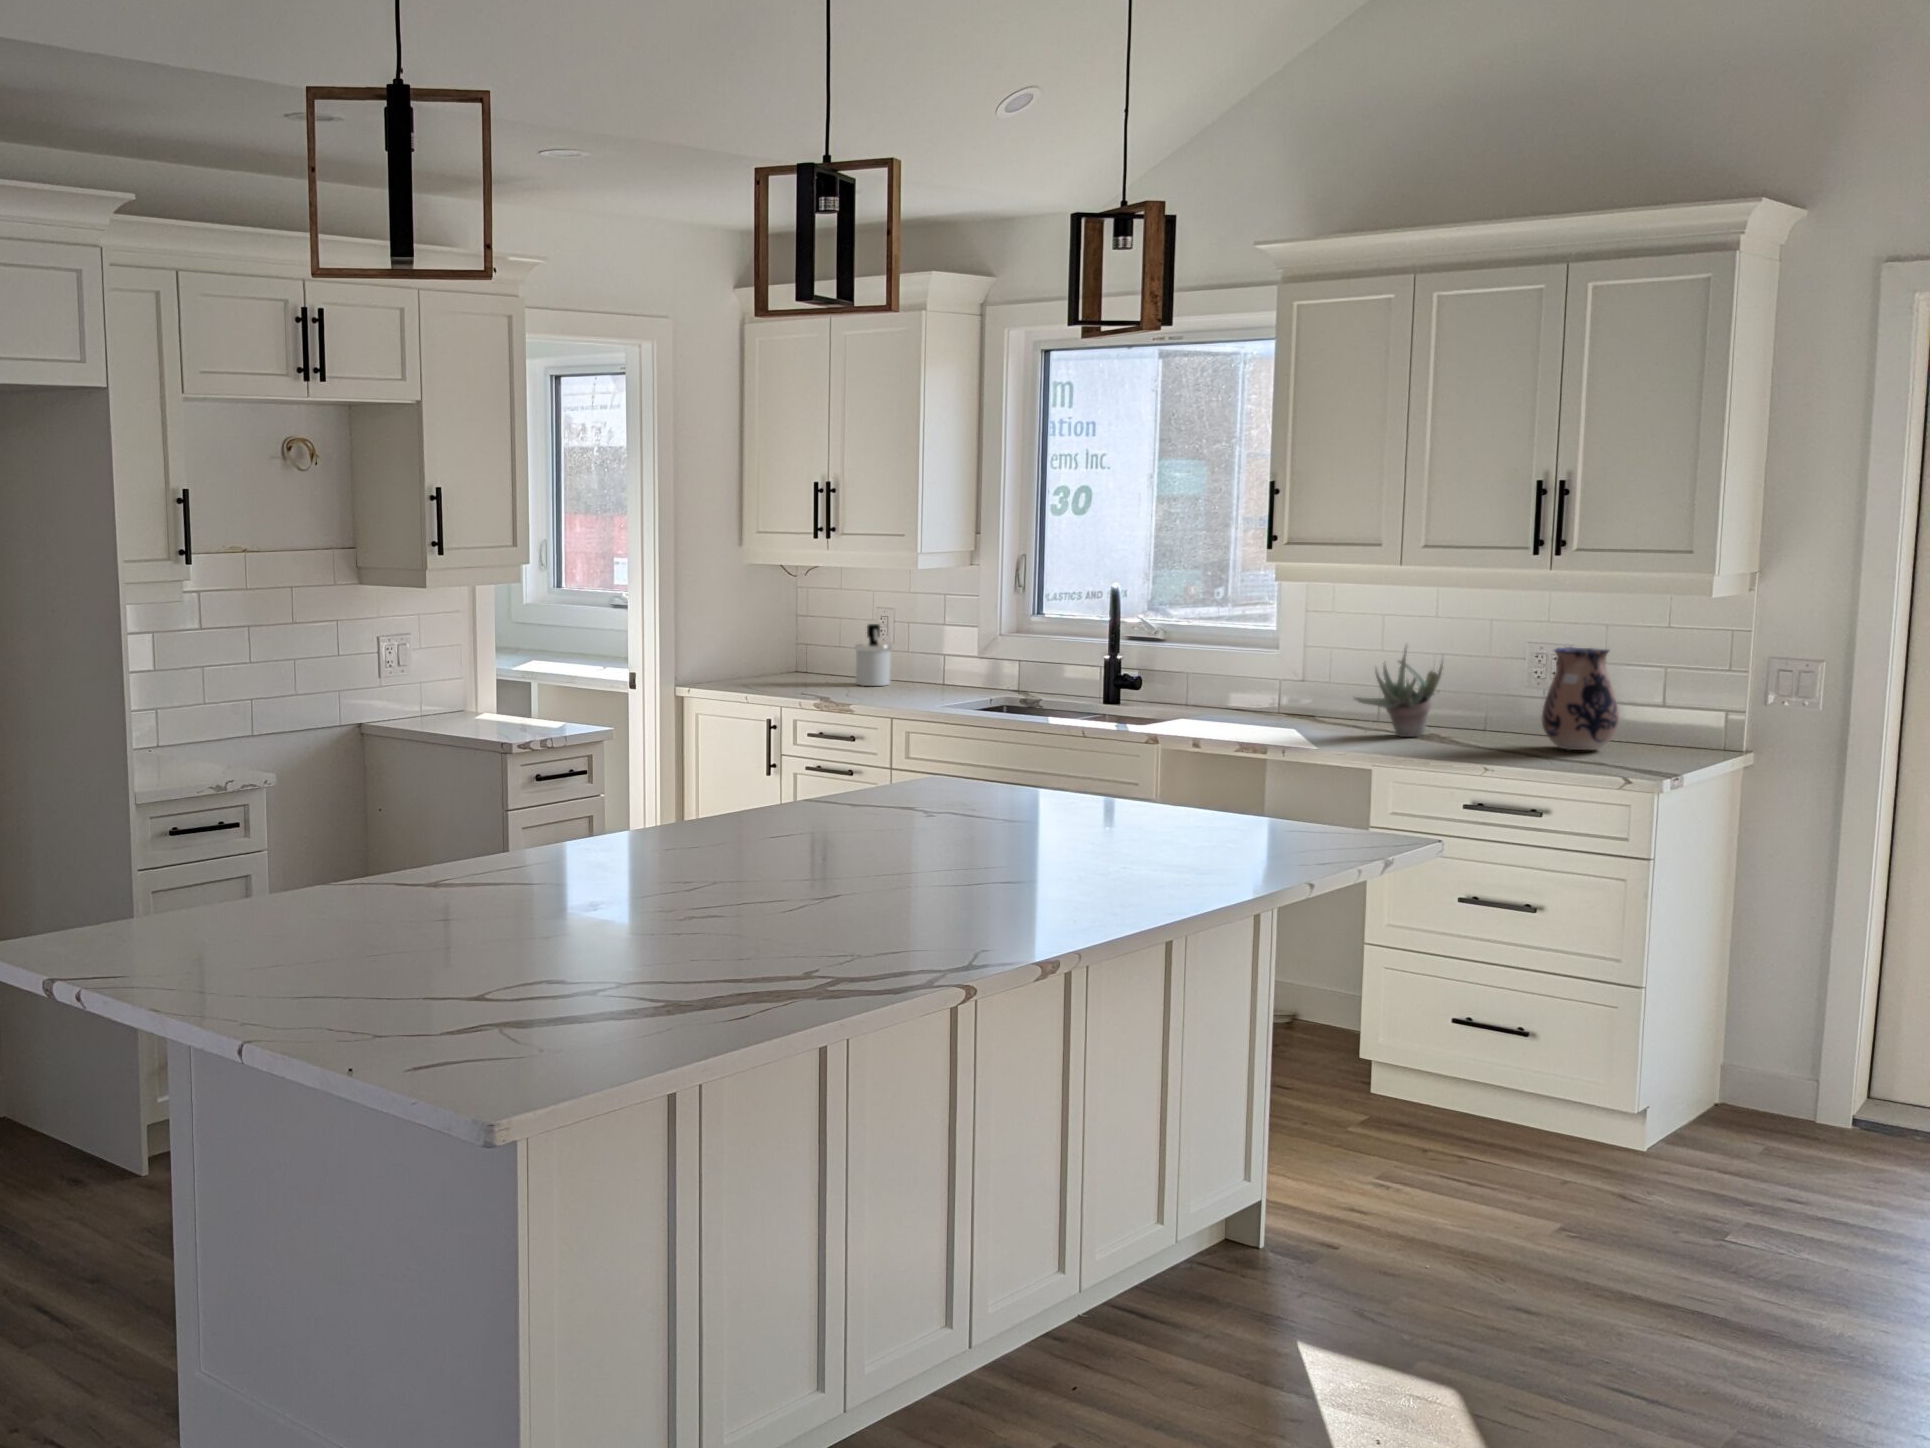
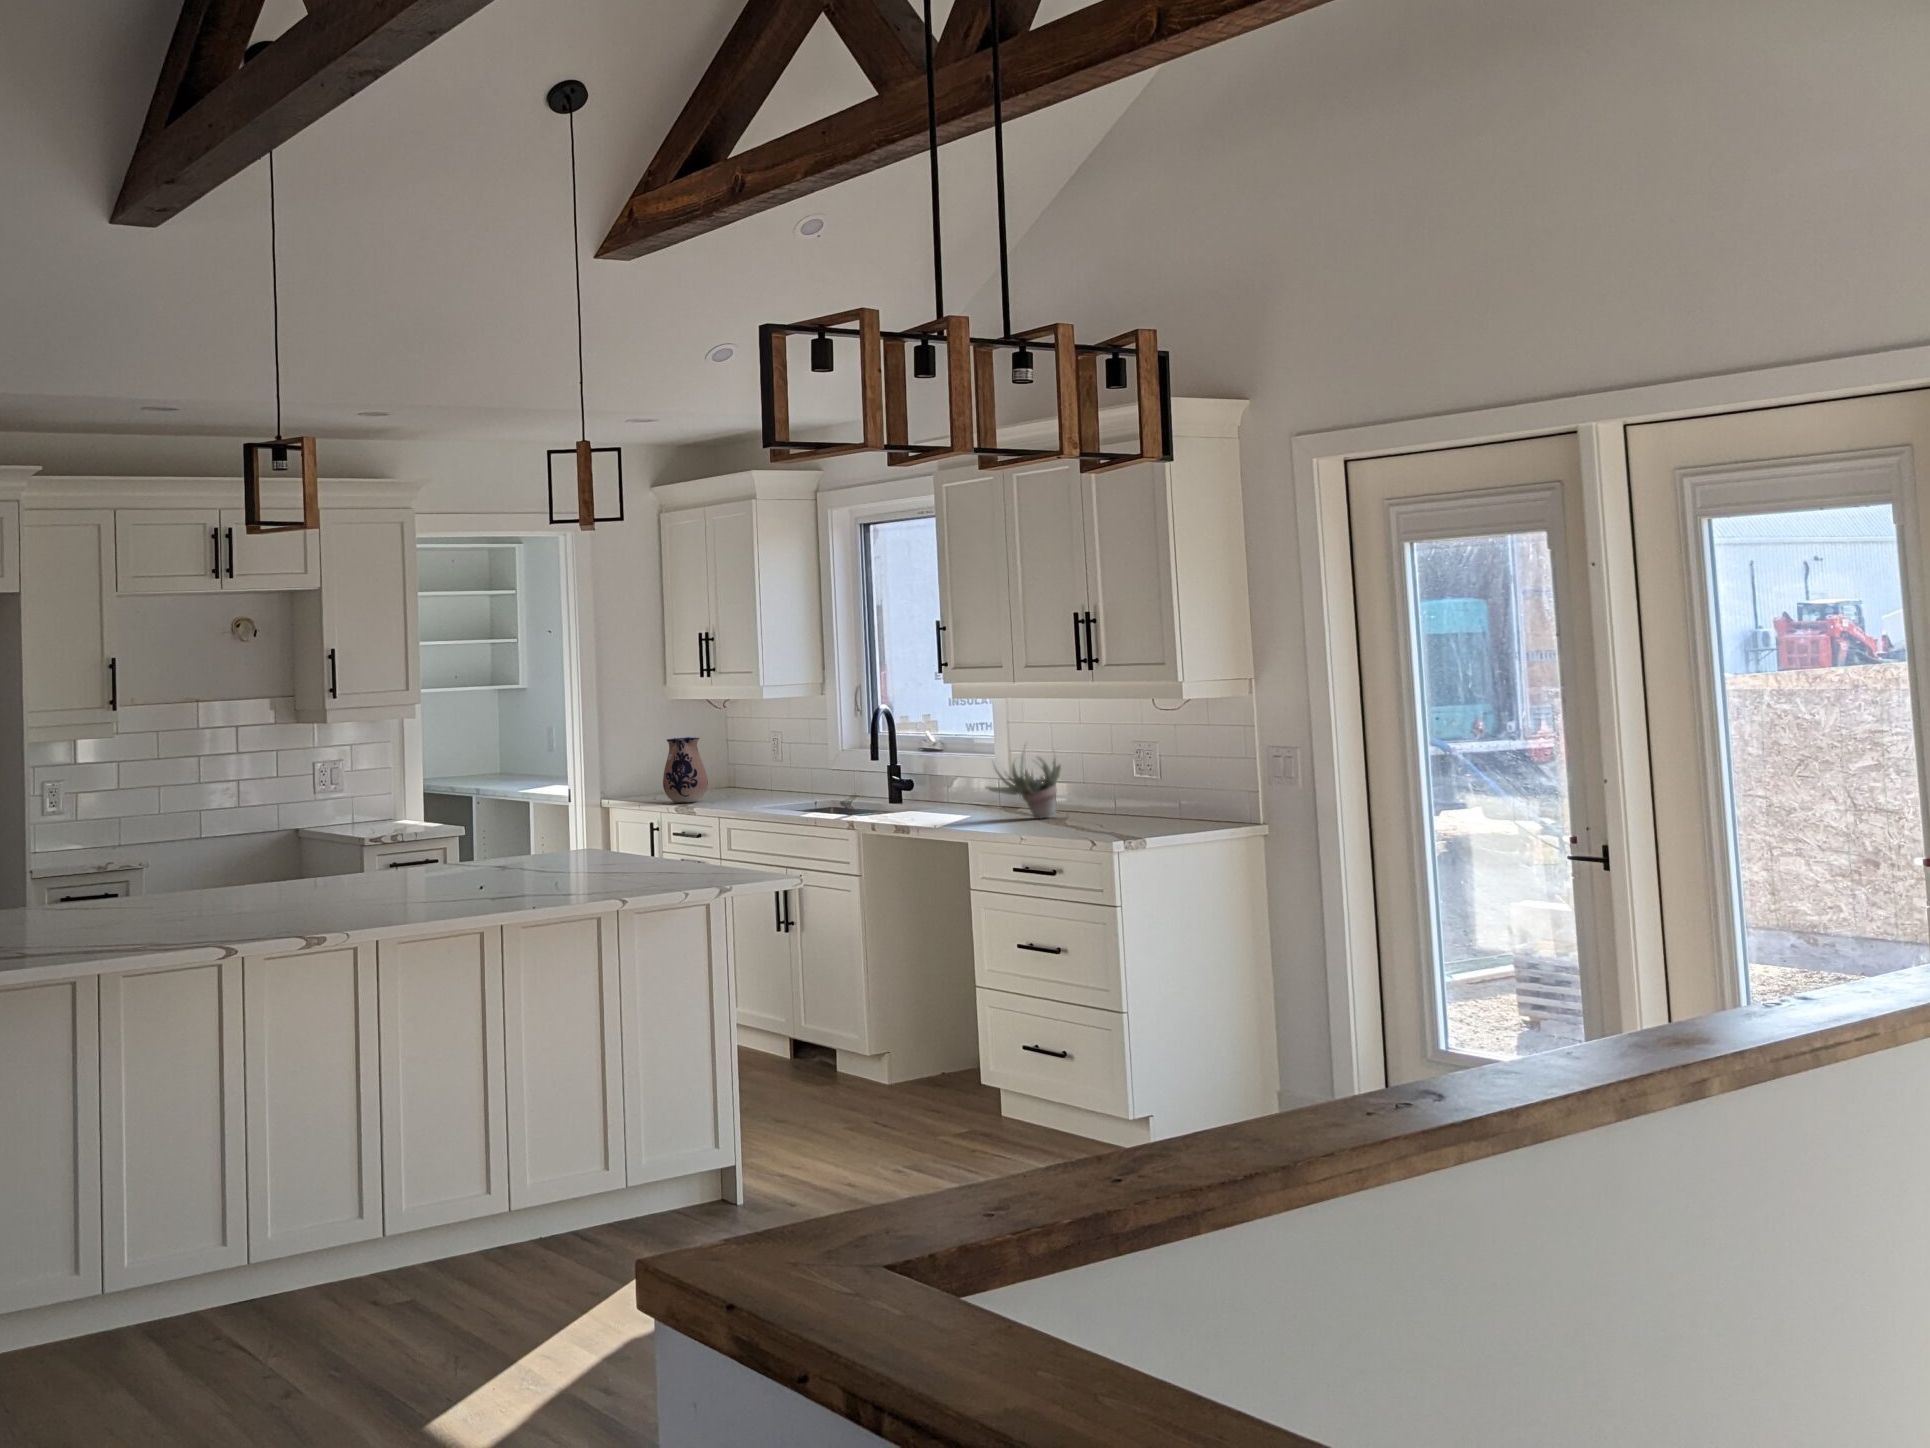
soap dispenser: present [855,624,892,686] -> none [747,744,778,796]
ceramic pitcher: present [1542,647,1619,750] -> present [663,737,708,803]

